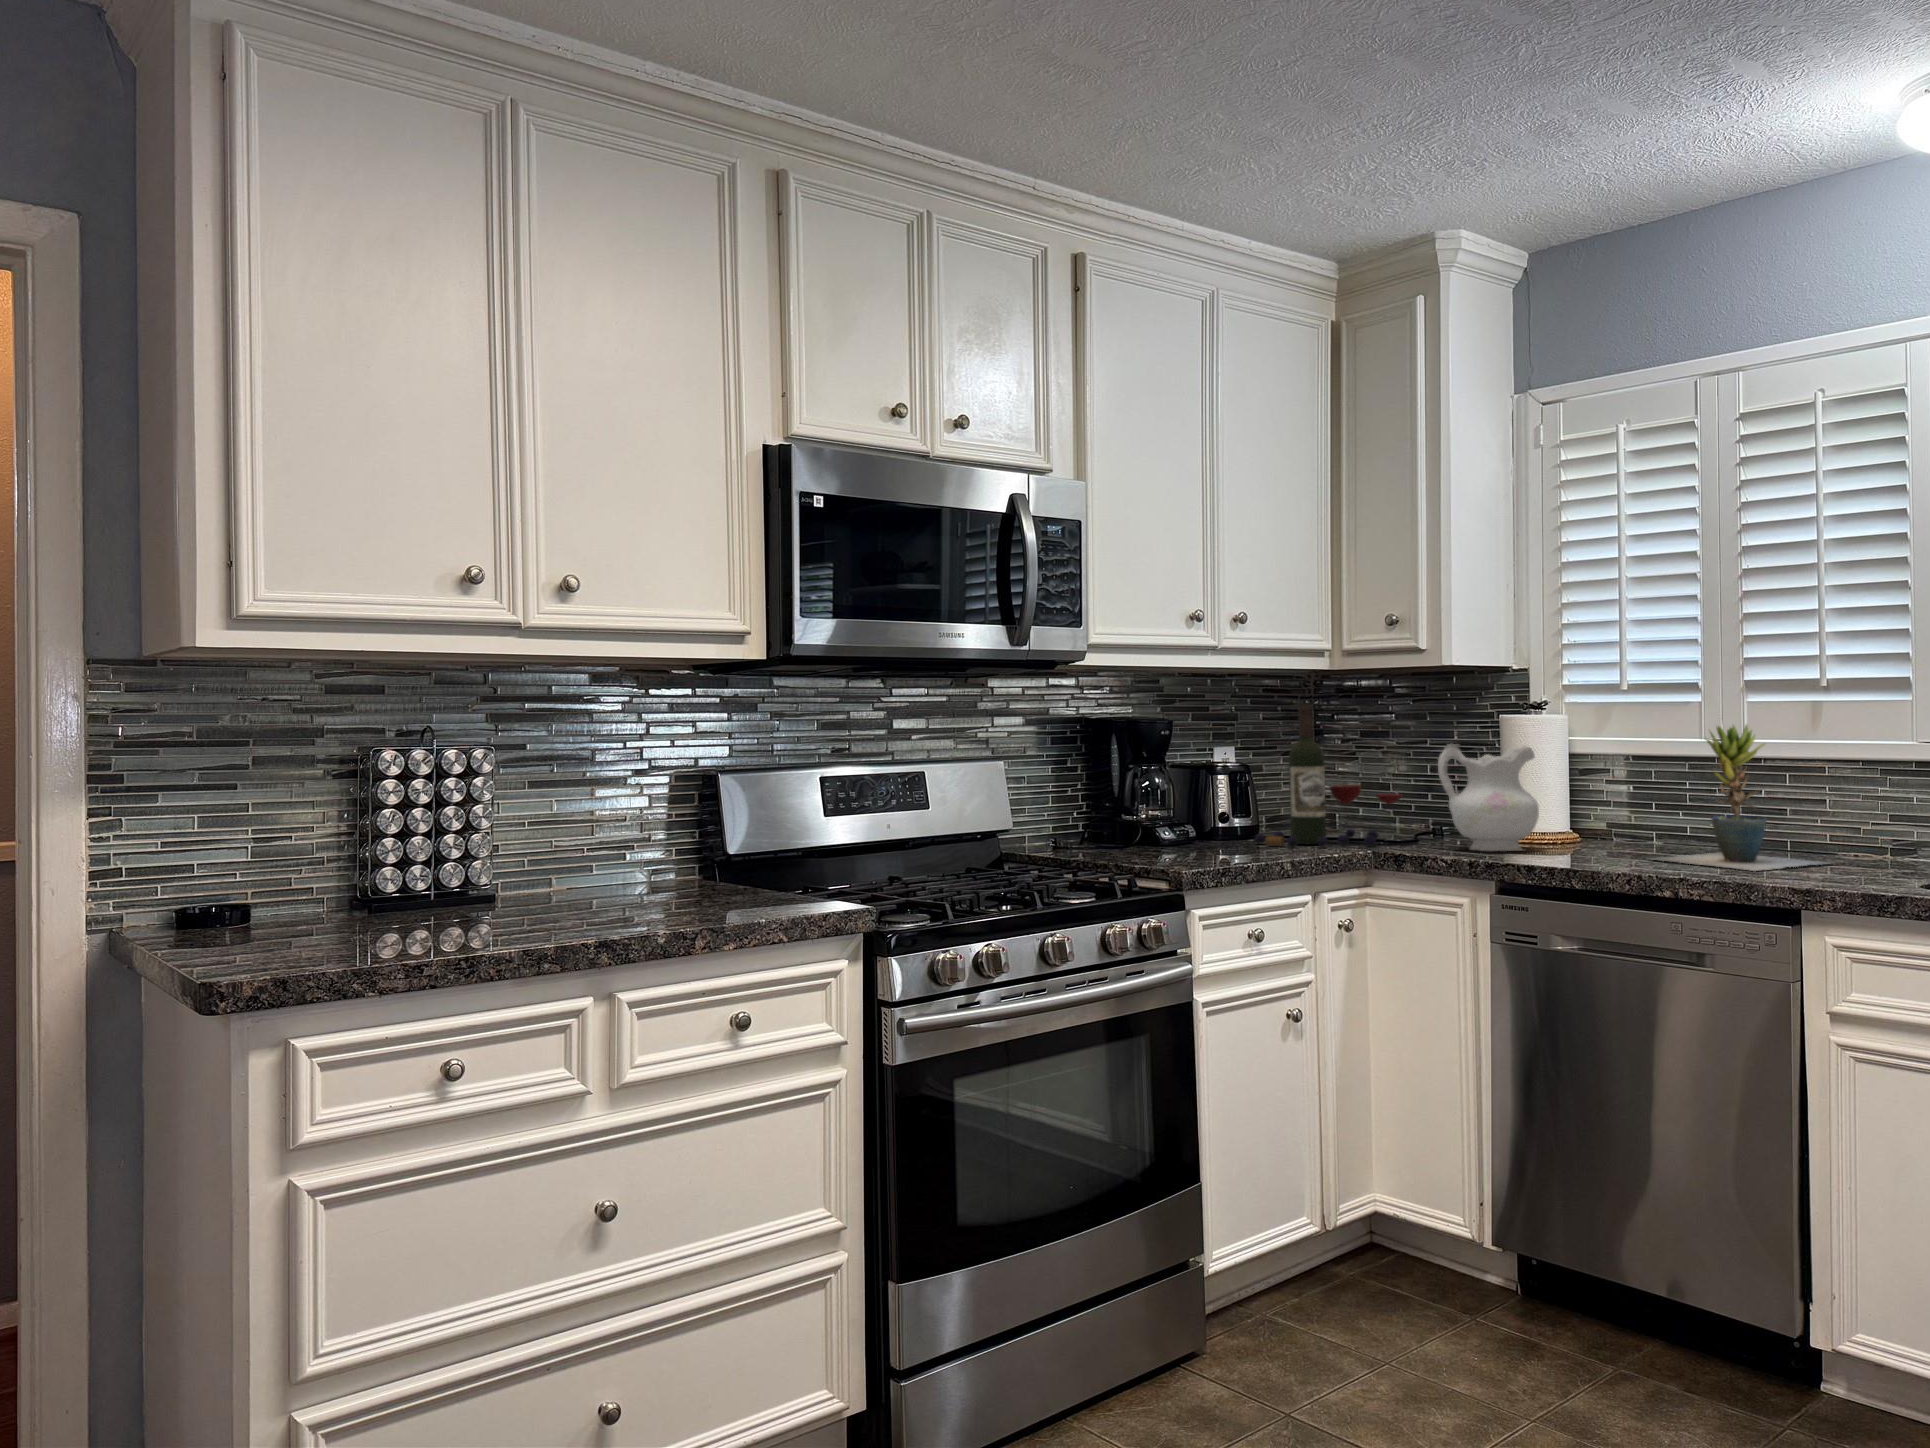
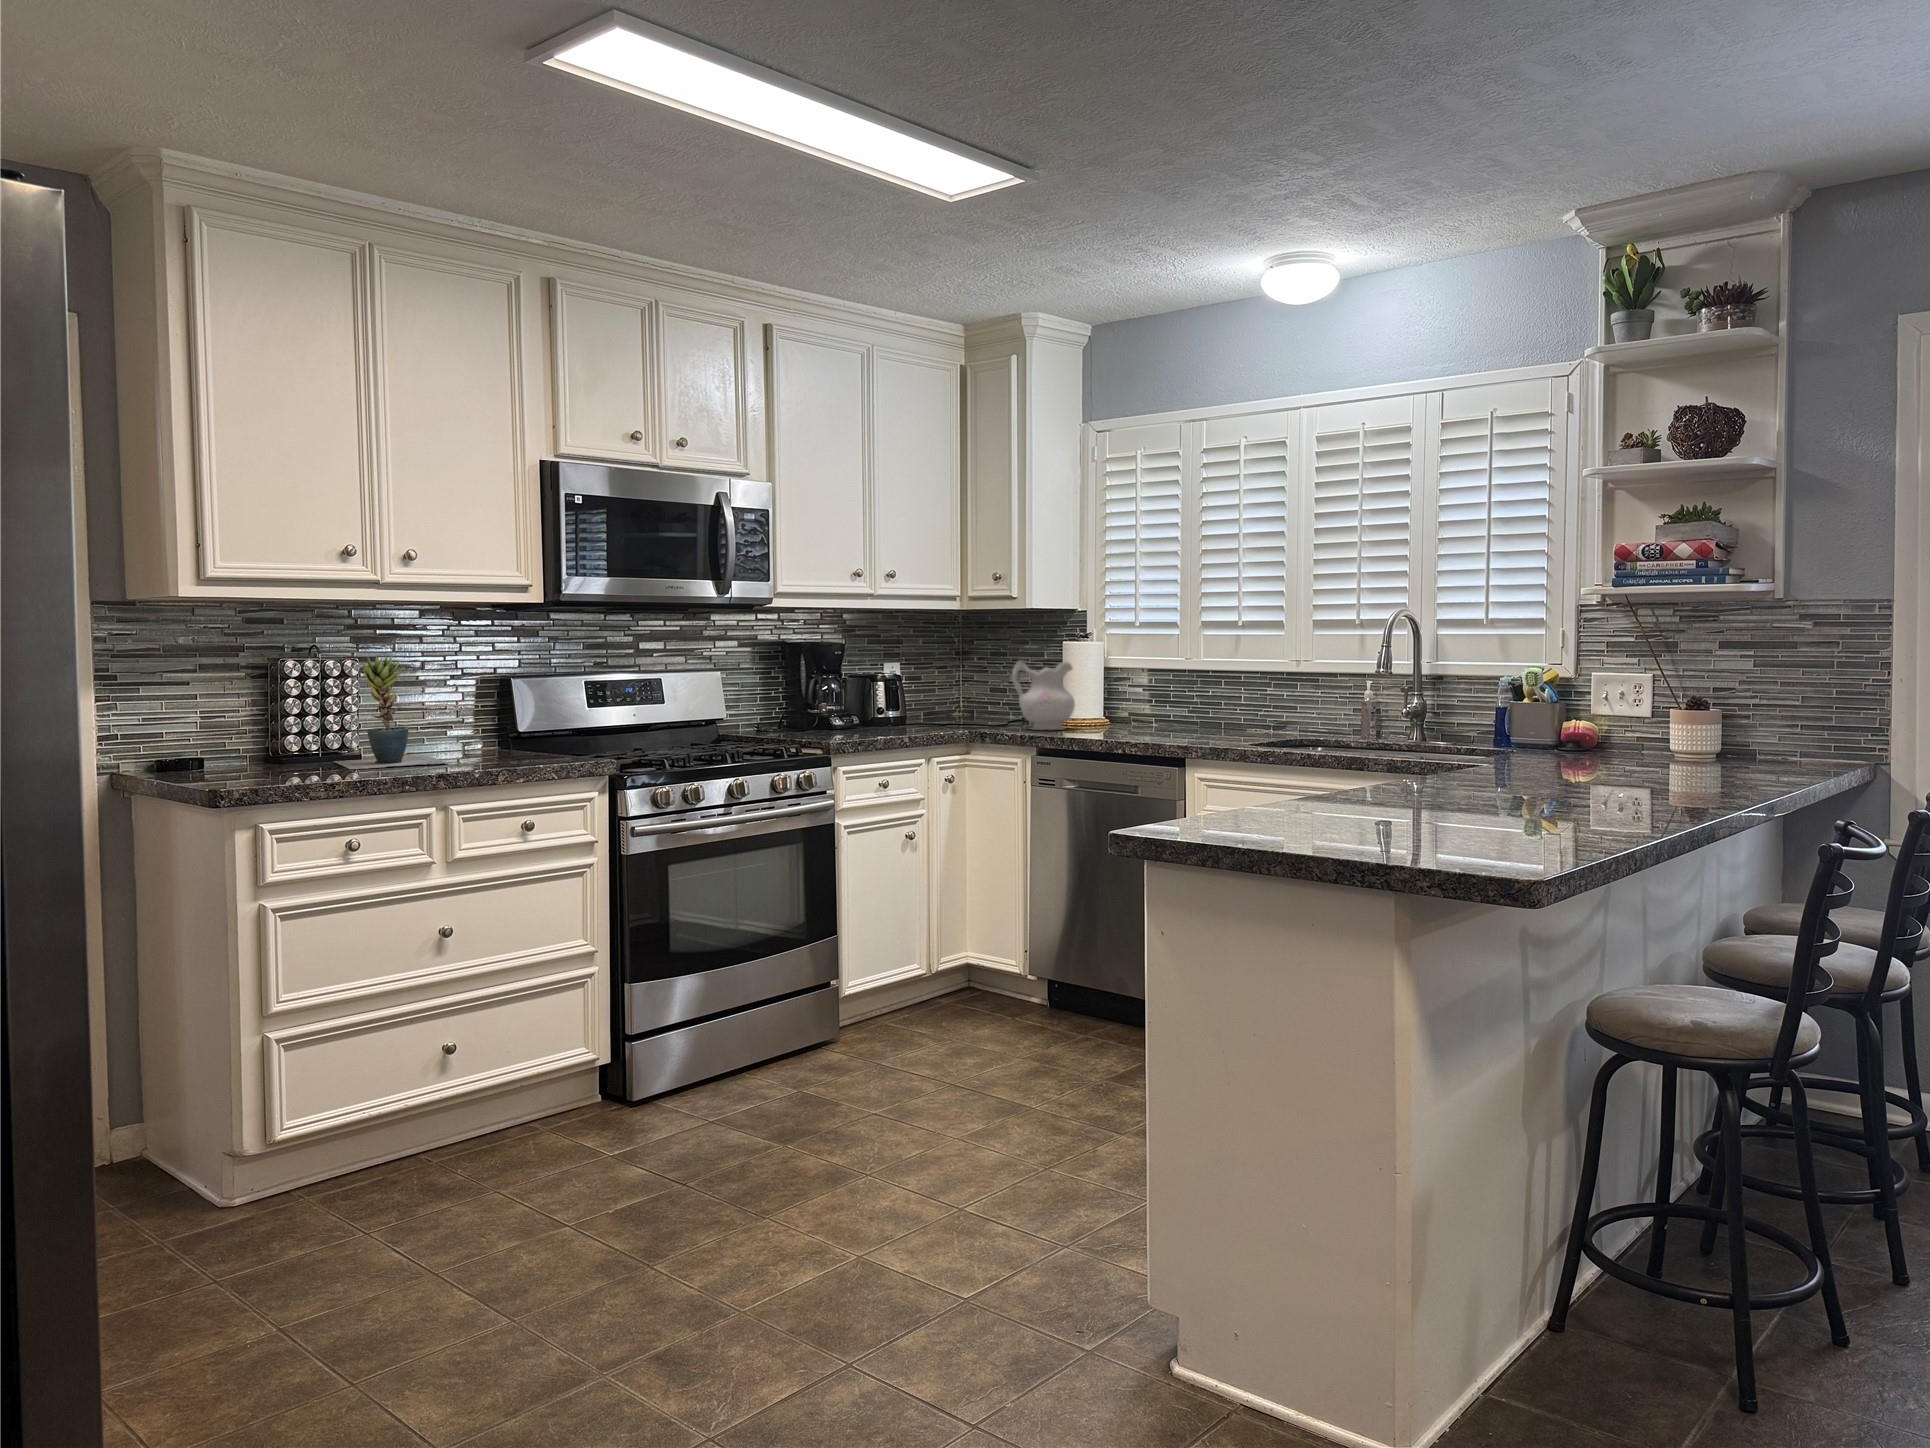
wine bottle: present [1255,704,1402,847] -> none [897,633,997,729]
potted plant: present [1654,725,1827,871] -> present [334,656,447,769]

